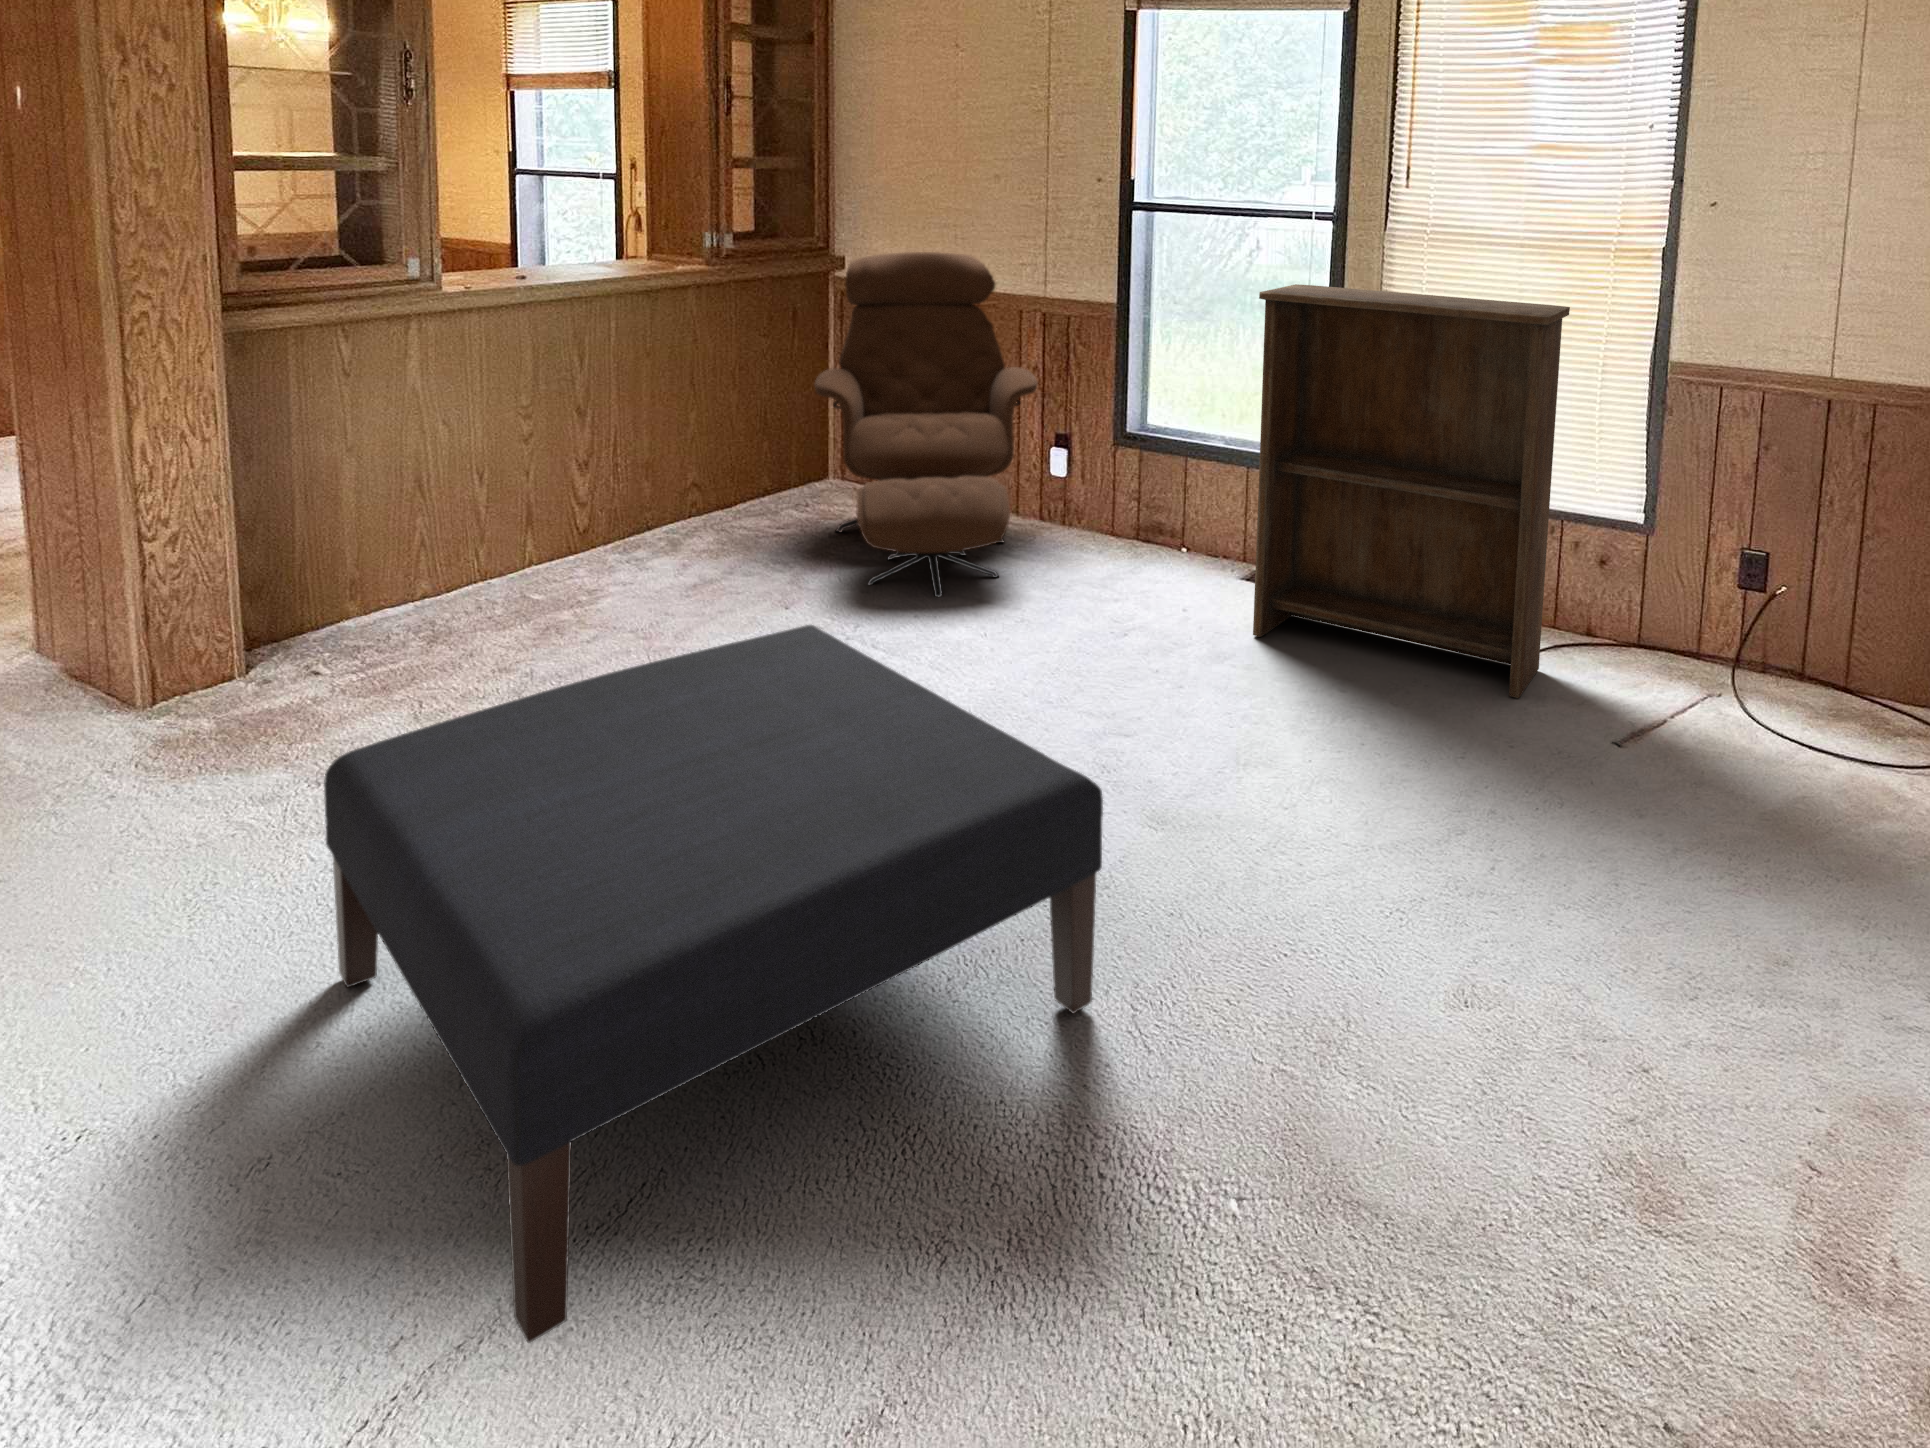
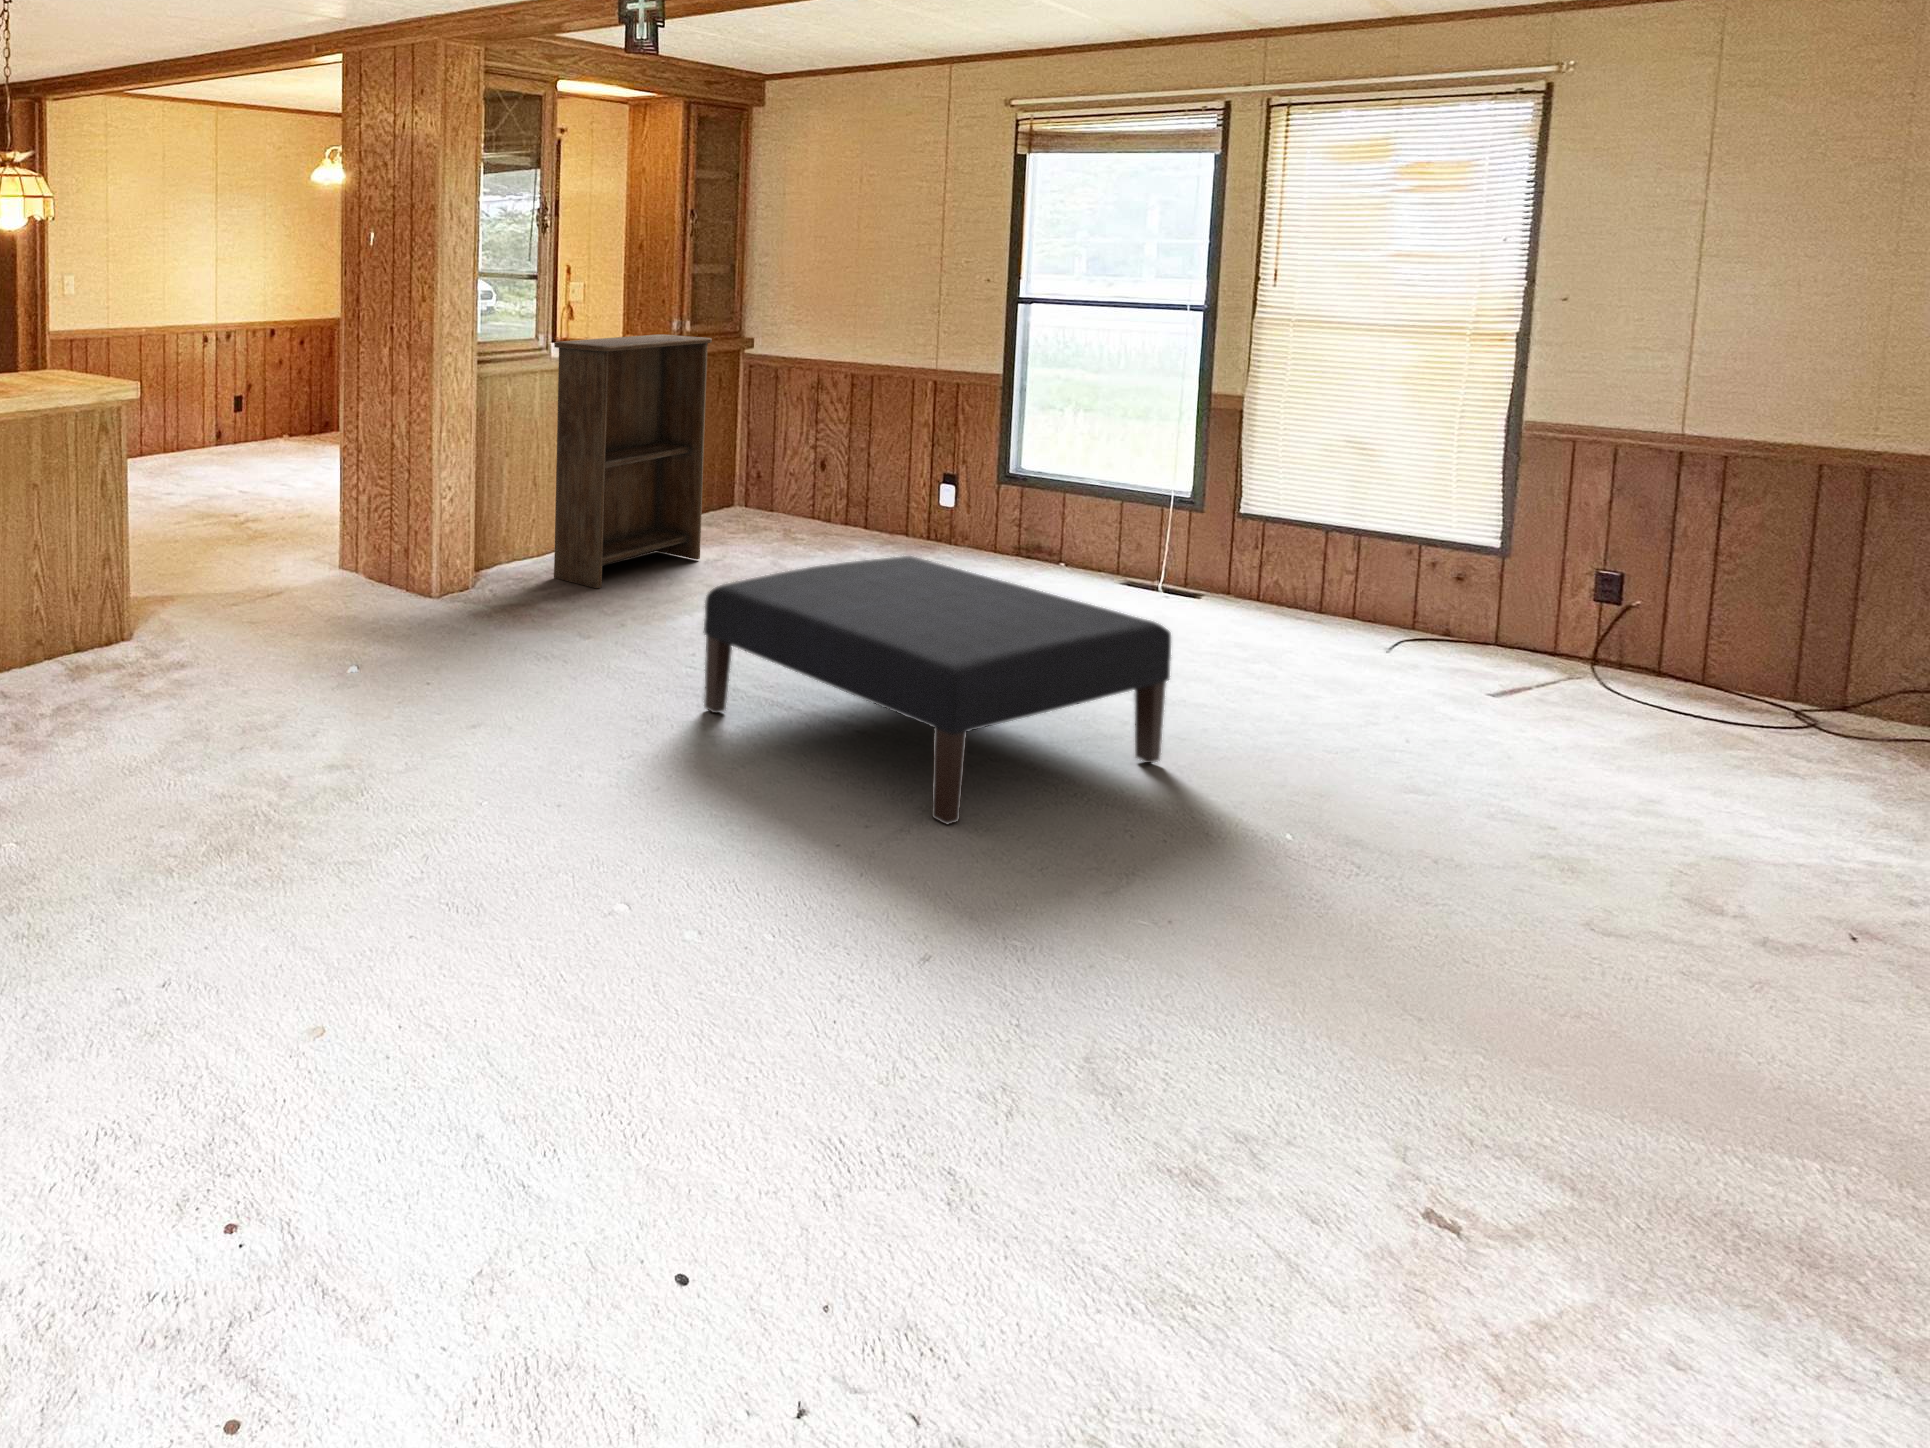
lounge chair: present [815,252,1037,597] -> none [759,335,939,581]
bookshelf: present [1253,284,1570,698] -> present [554,334,712,588]

